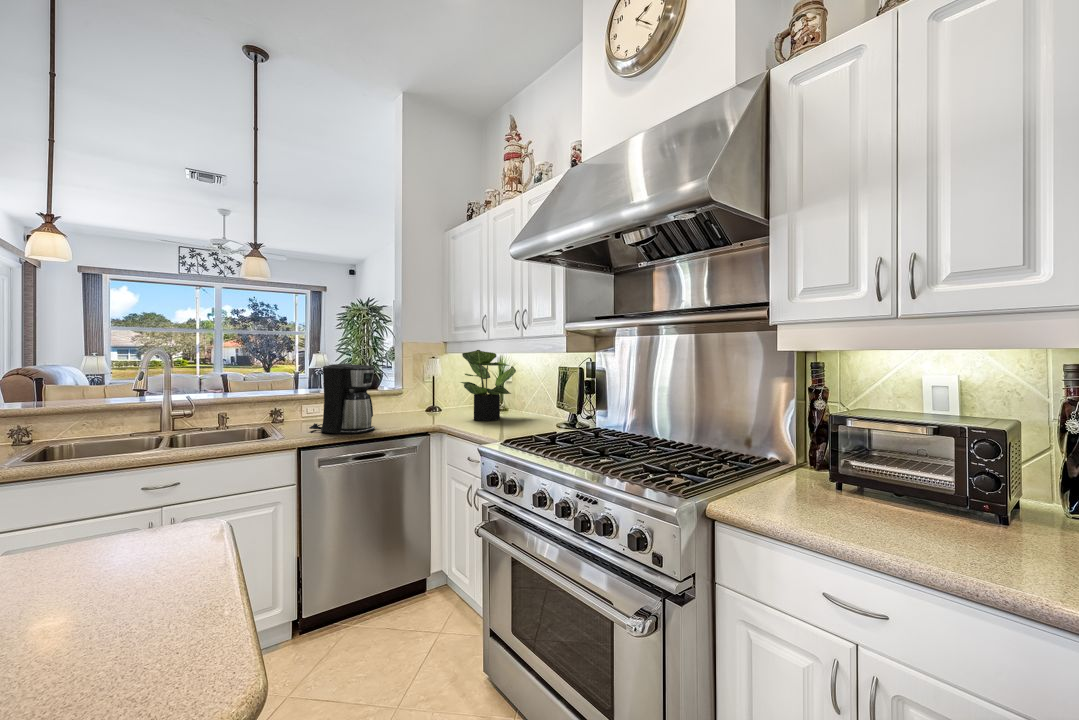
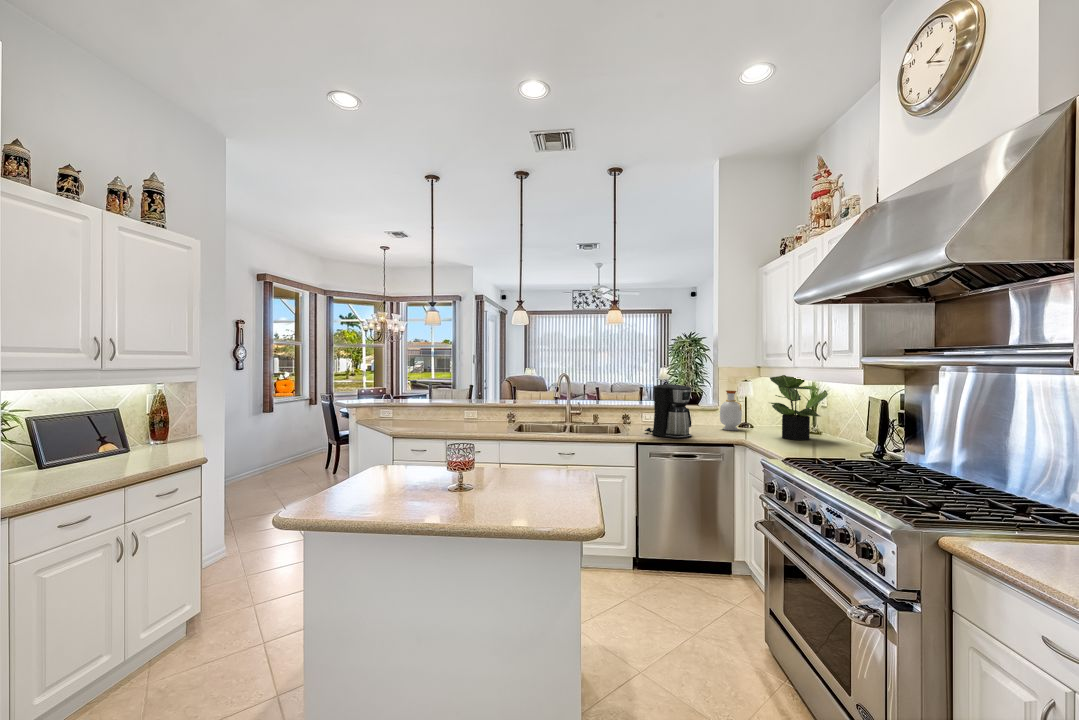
bottle: none [403,371,428,417] -> present [720,390,742,430]

